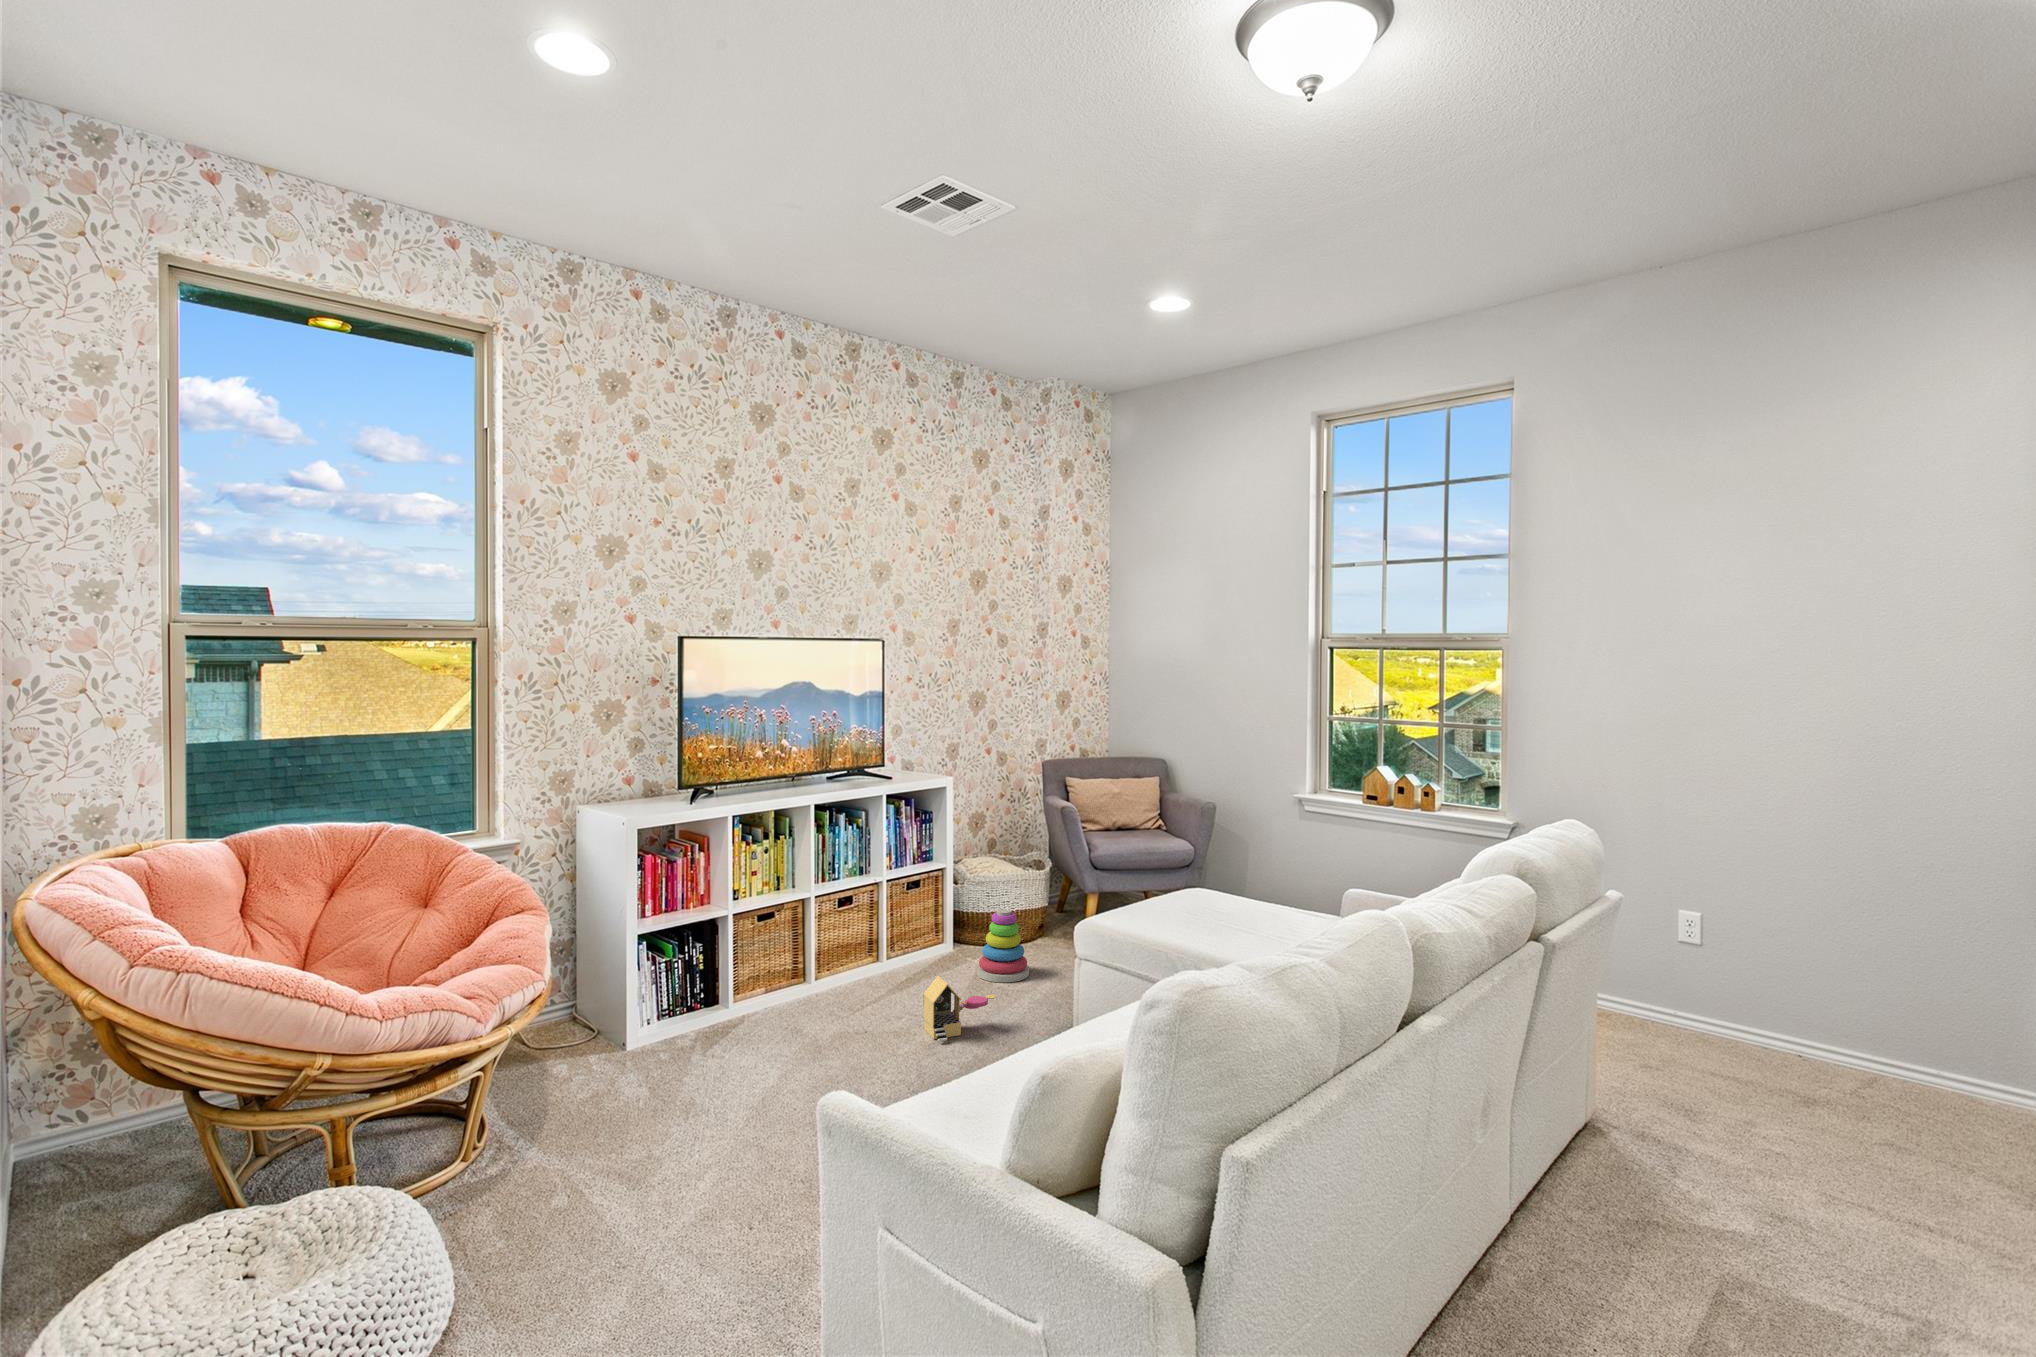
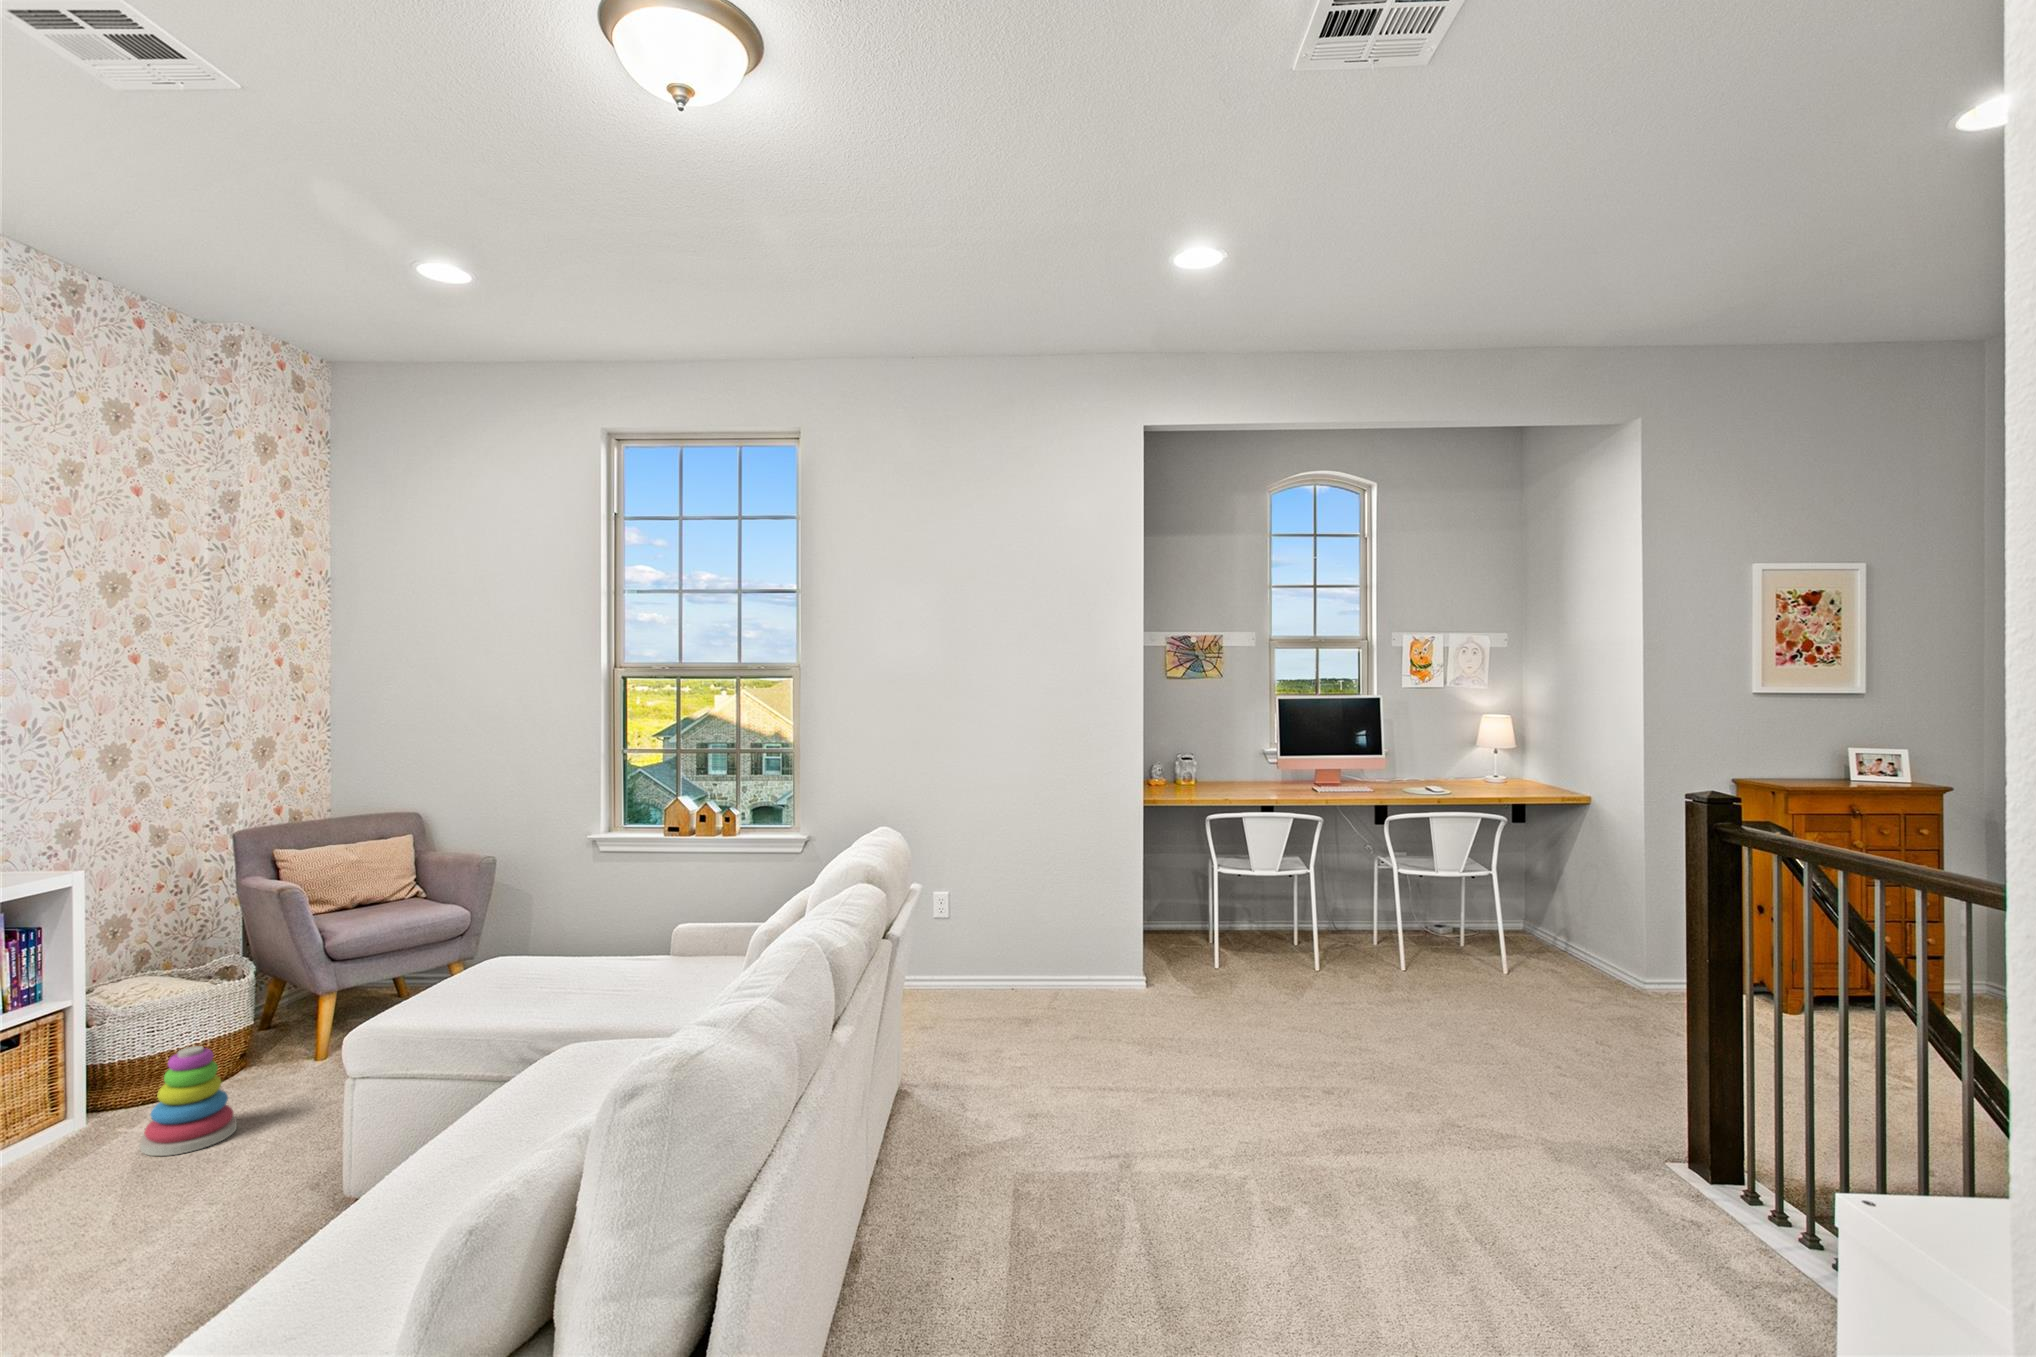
toy house: present [923,976,996,1041] -> none [54,1177,197,1280]

